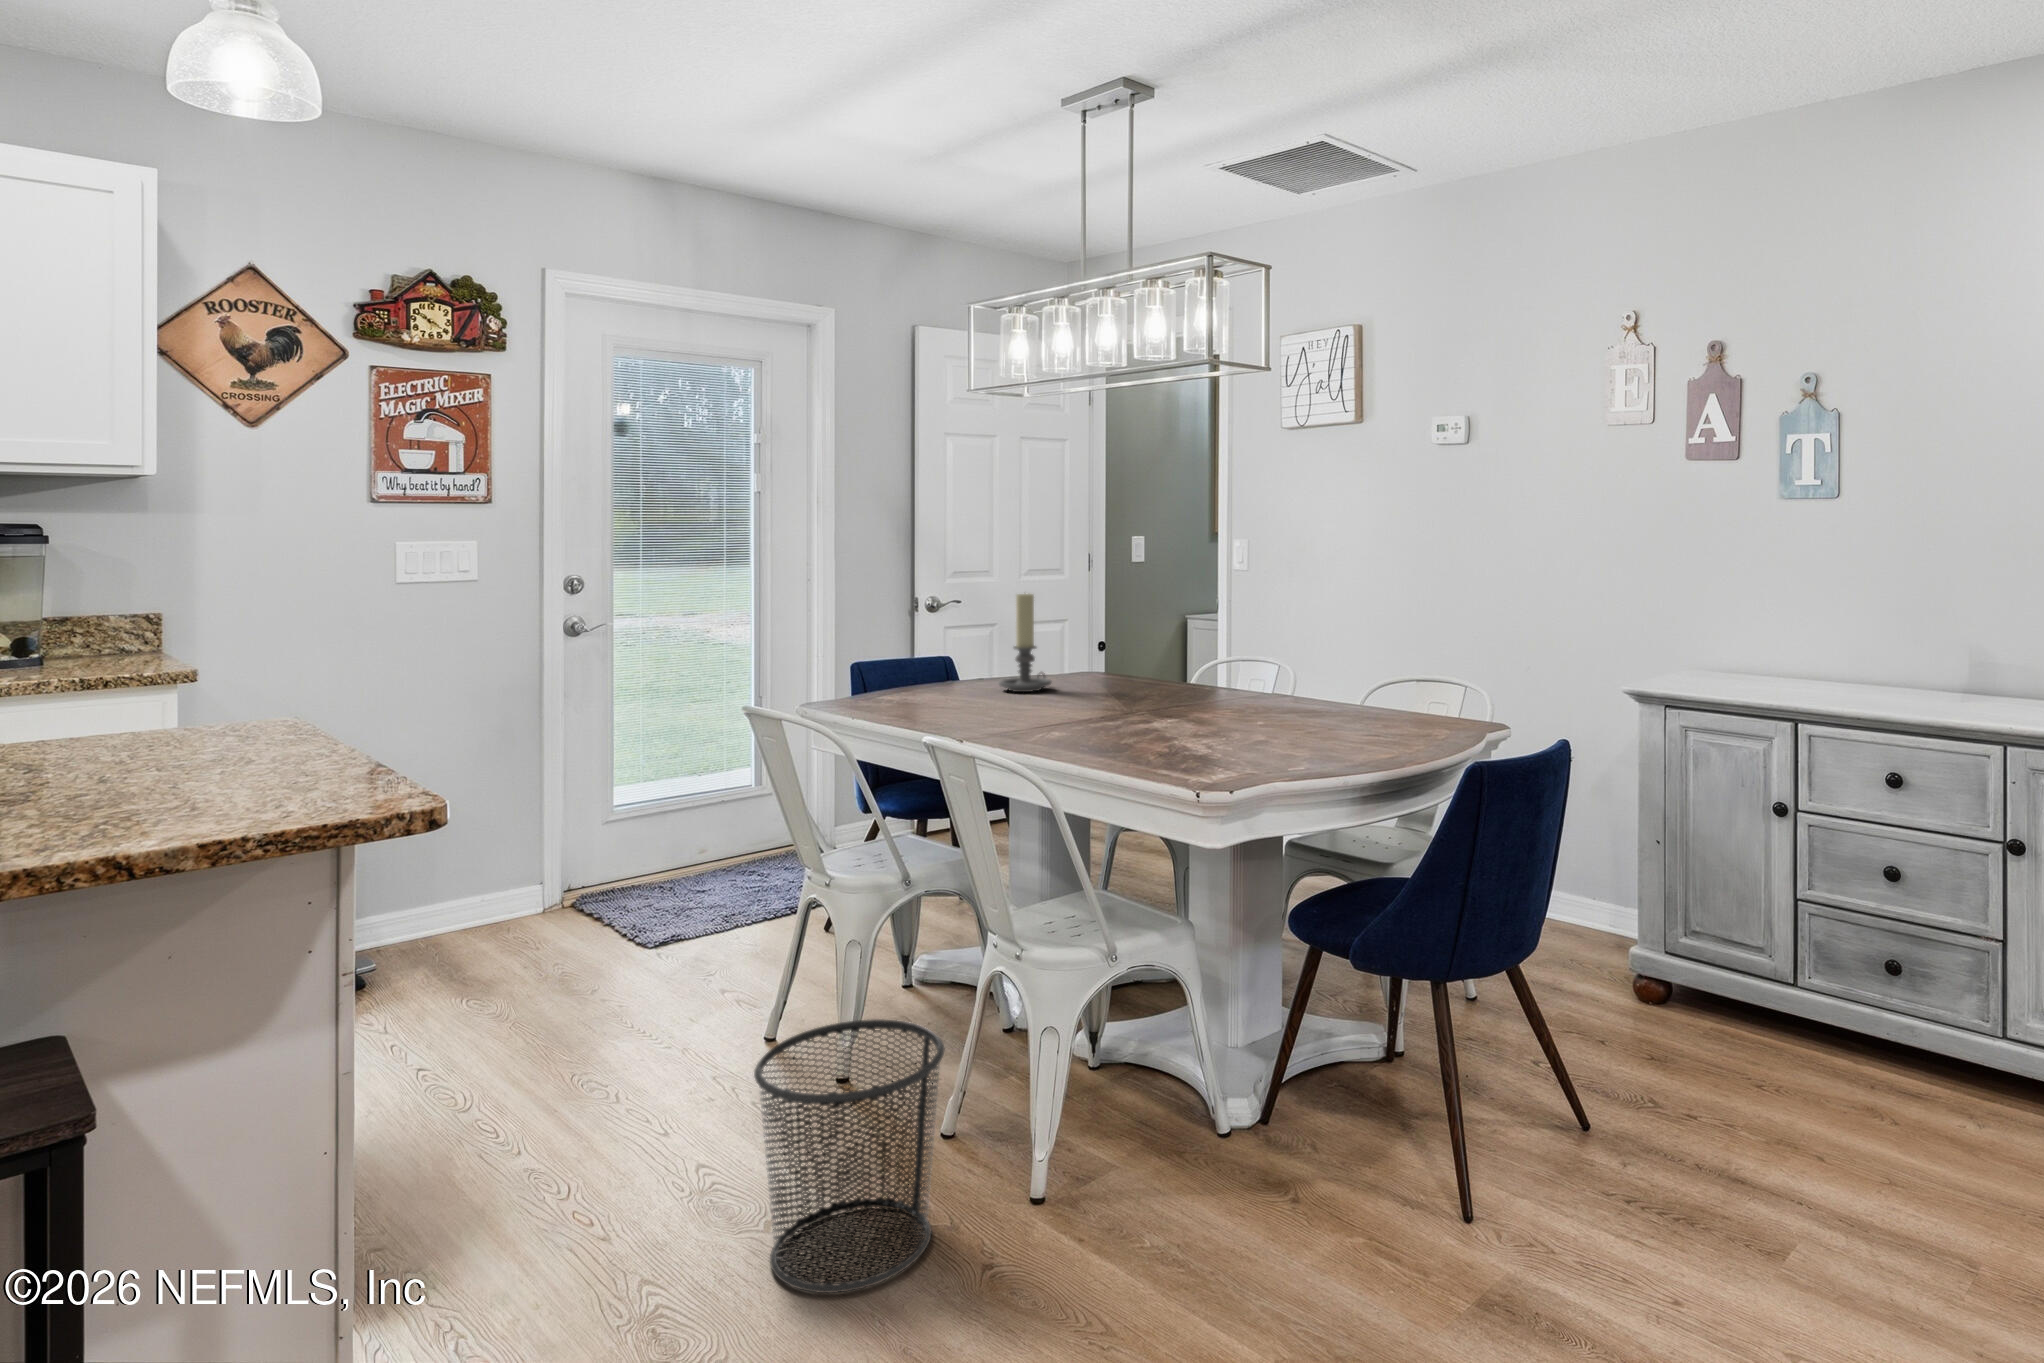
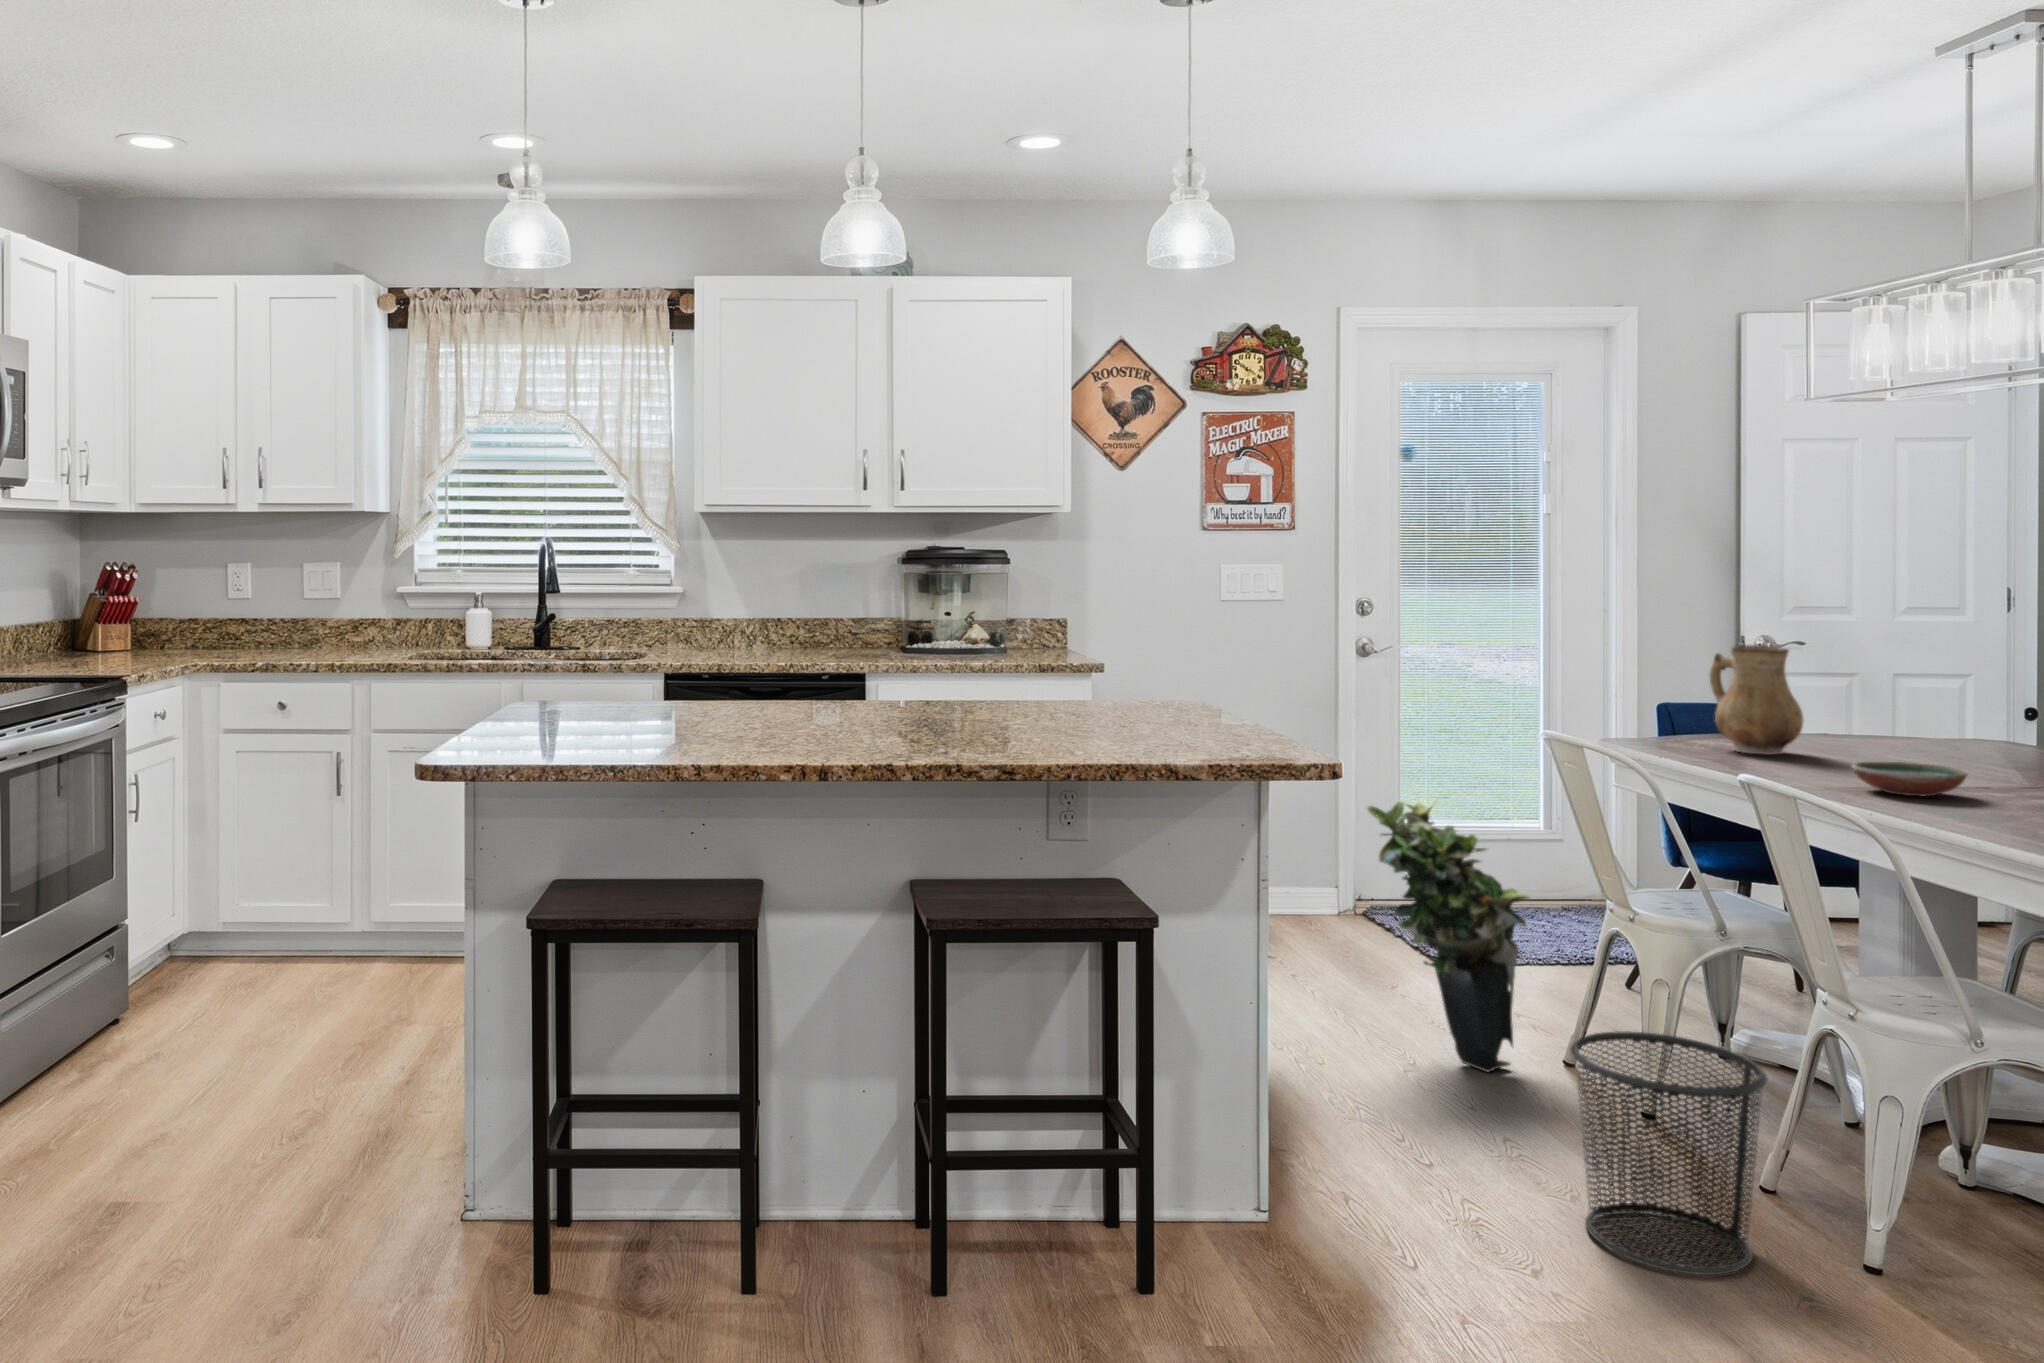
candle holder: present [999,593,1051,692] -> none [1844,634,1921,752]
ceramic pitcher: none [895,607,969,707] -> present [1709,645,1803,755]
decorative bowl: none [1008,705,1093,736] -> present [1852,762,1967,796]
potted plant: none [548,791,730,1079] -> present [1367,802,1529,1072]

